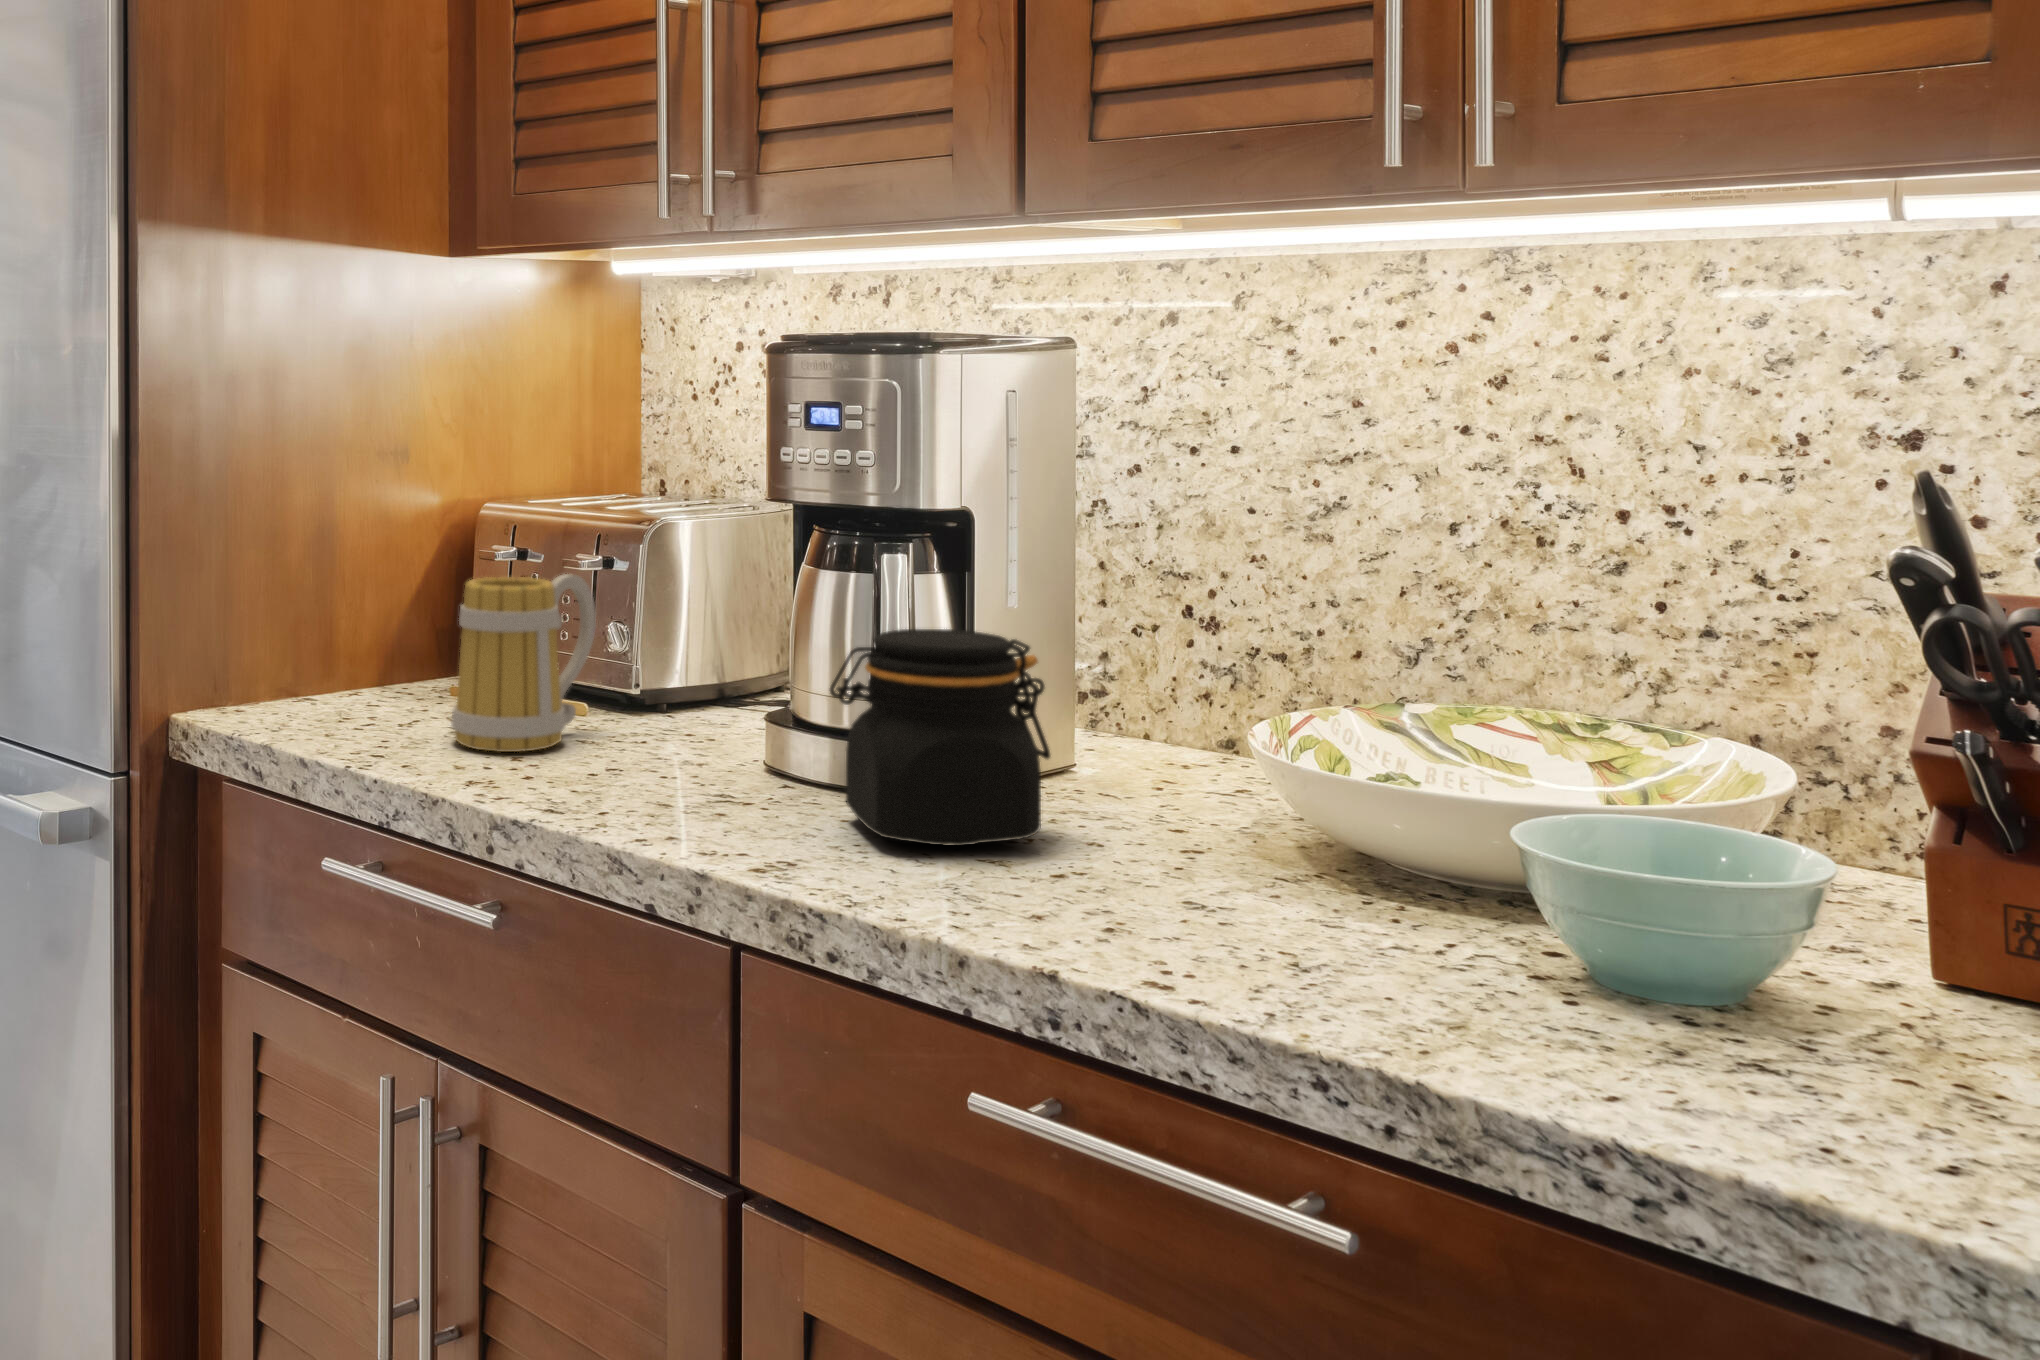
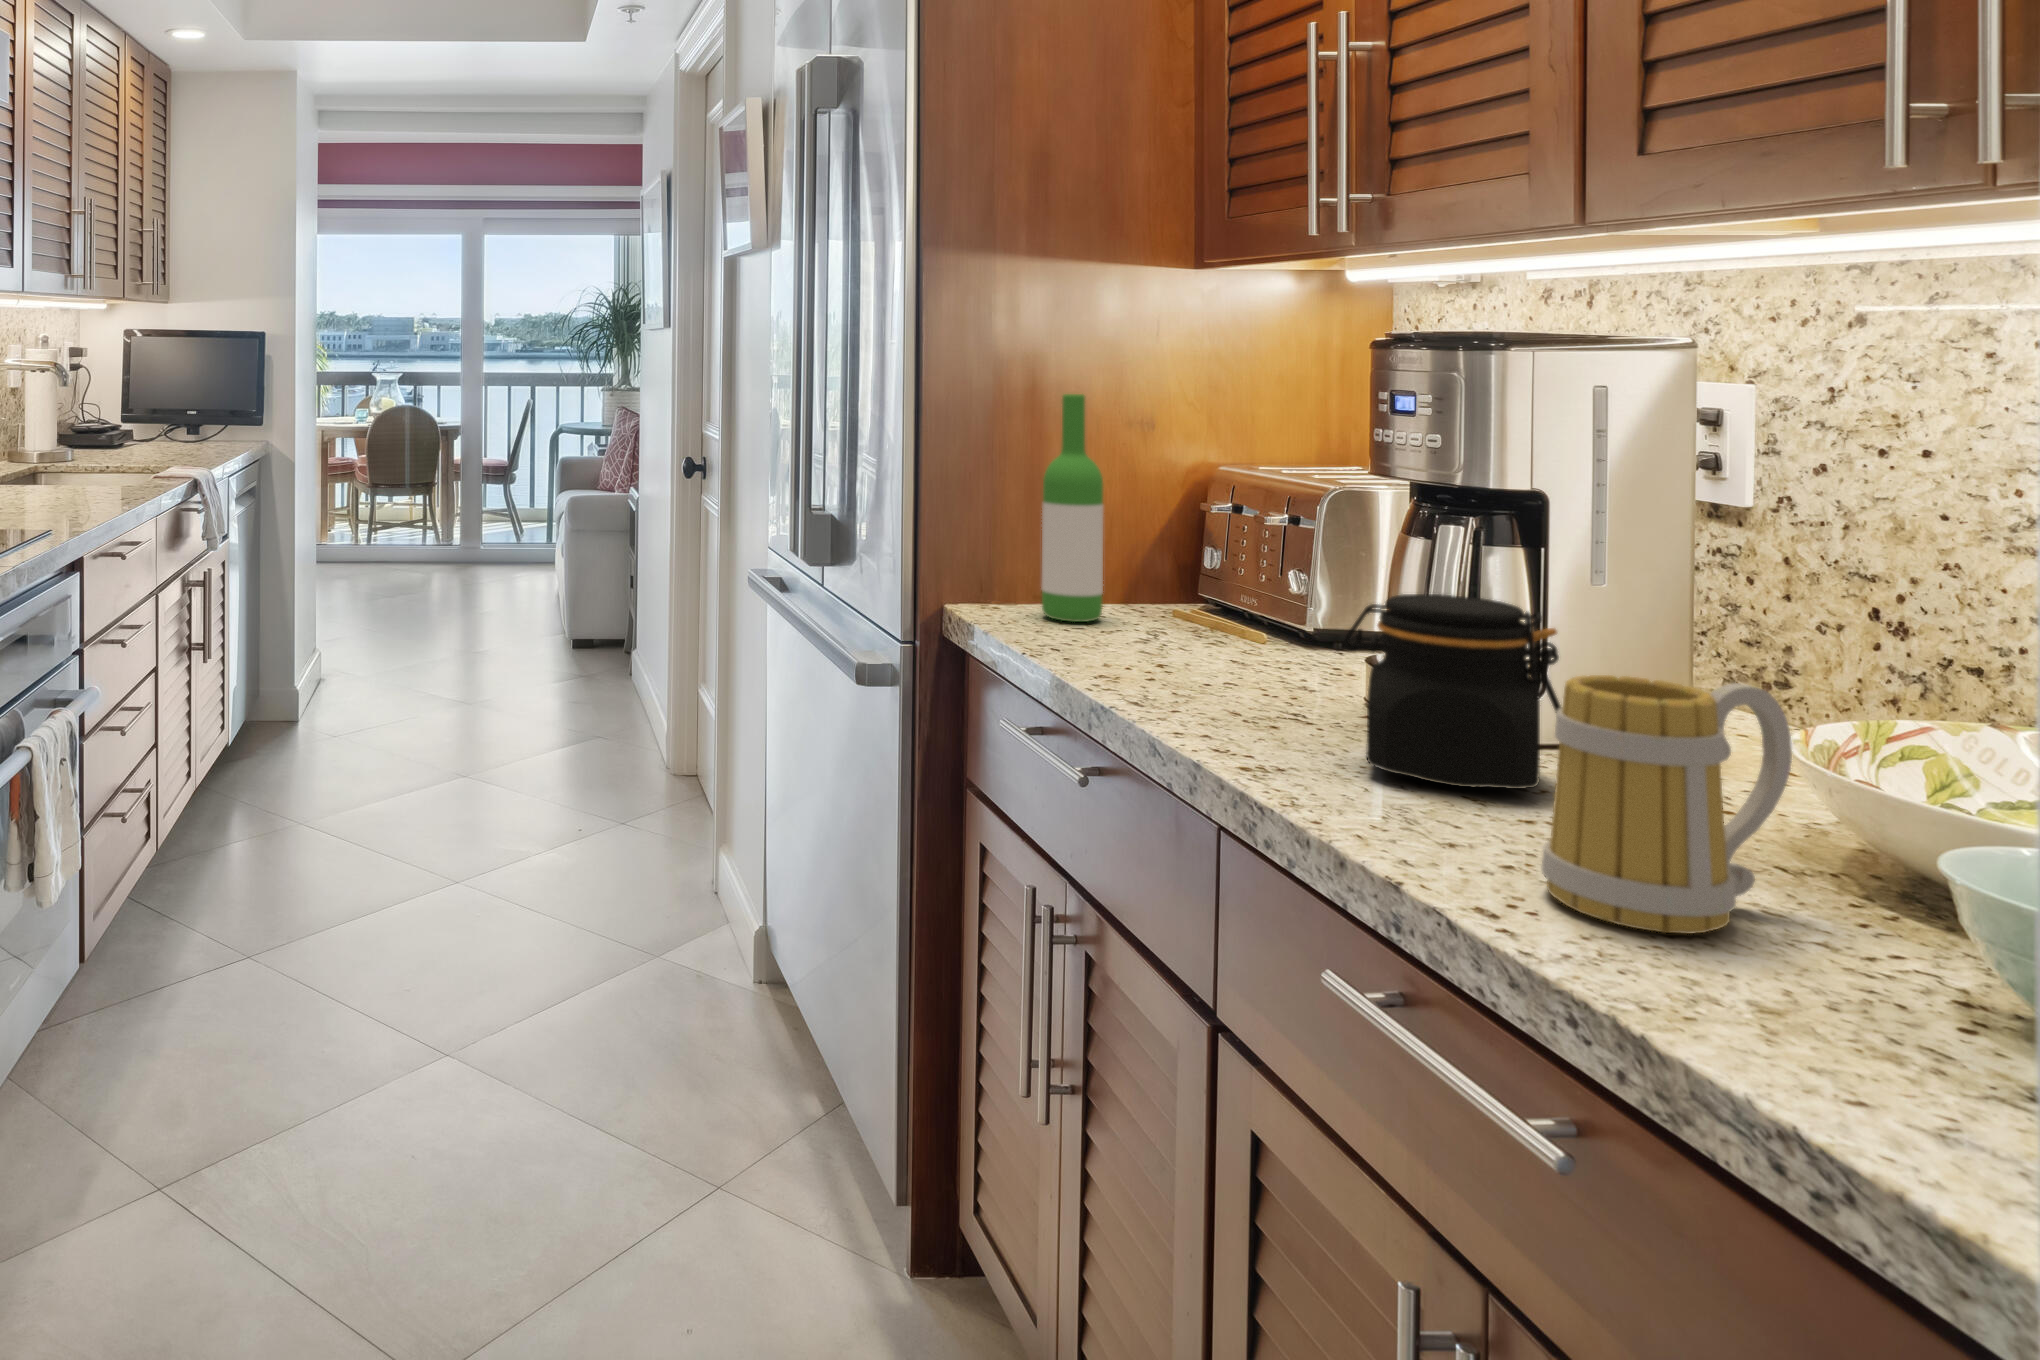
wine bottle: none [318,408,394,707] -> present [1042,394,1103,622]
mug: present [451,574,596,752] -> present [1542,675,1792,934]

